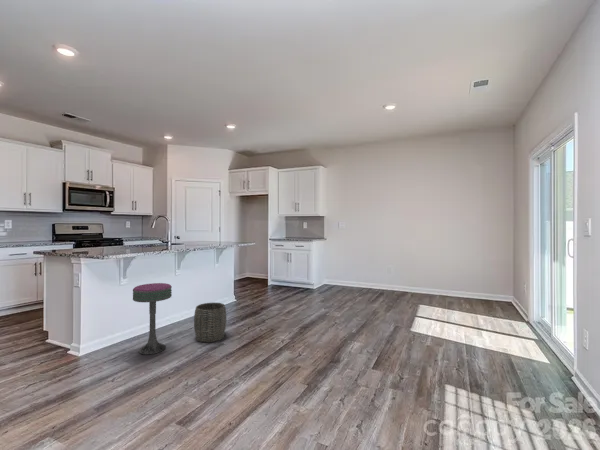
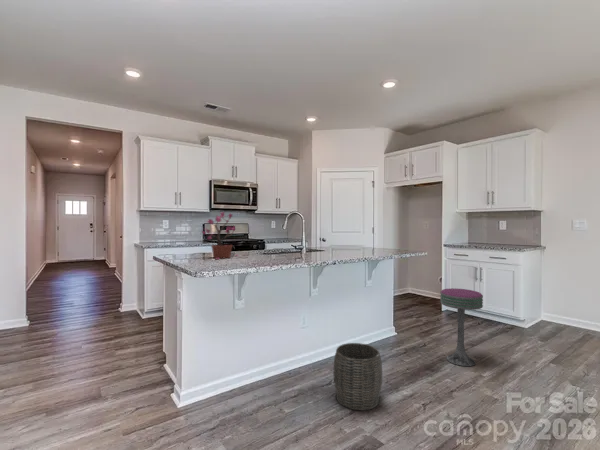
potted plant: none [81,214,114,251] -> present [203,212,235,259]
bar stool: present [133,283,172,354] -> present [440,288,483,366]

